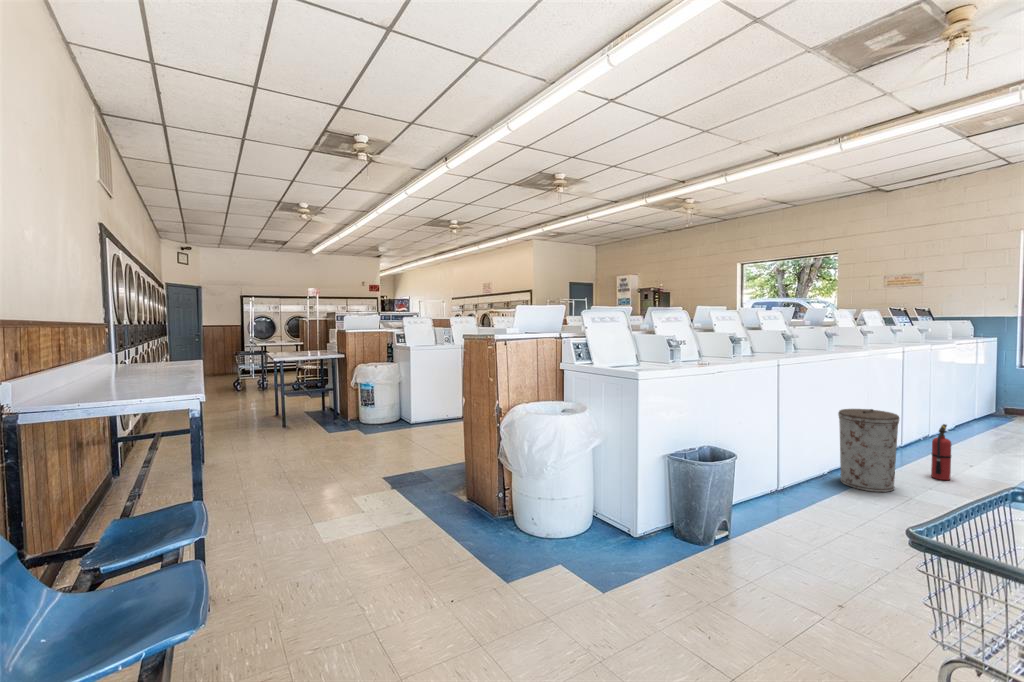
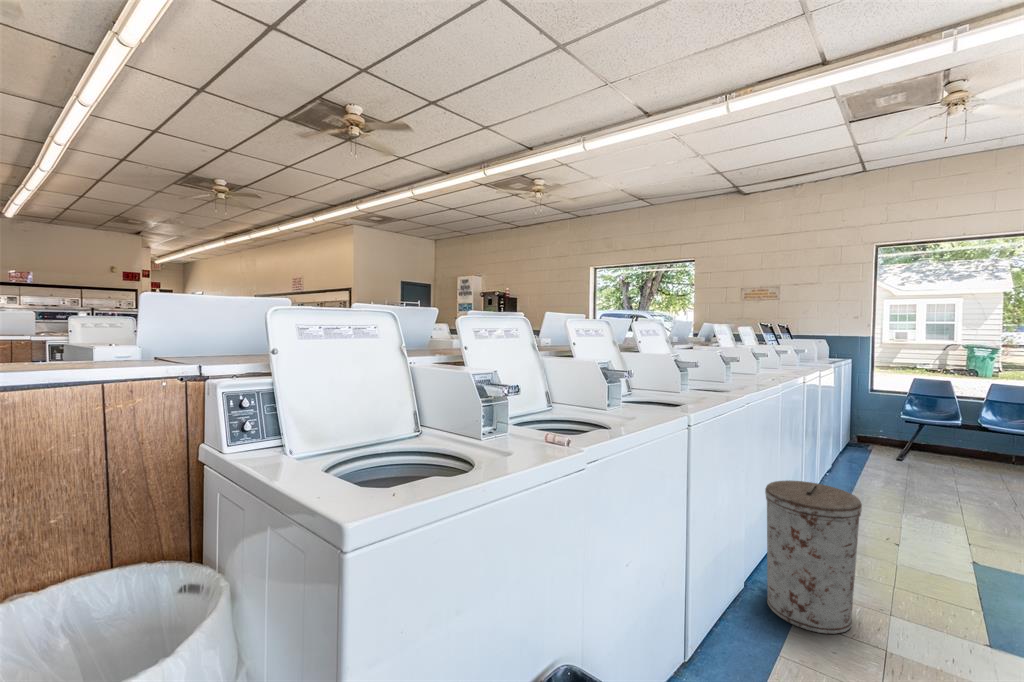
fire extinguisher: present [931,424,951,480] -> none [874,495,903,583]

